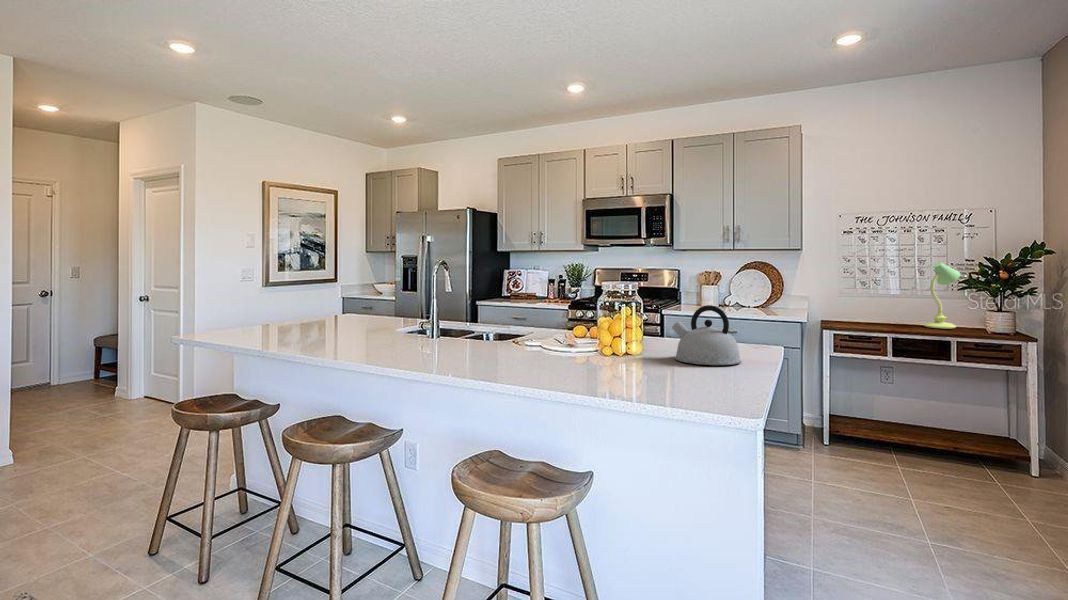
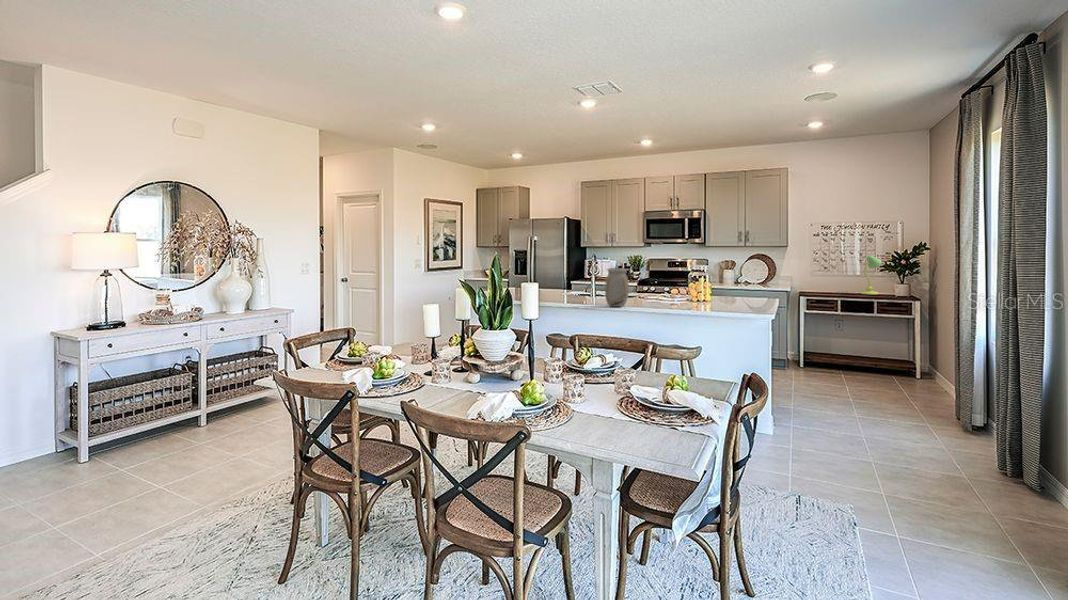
vase: none [435,275,481,352] -> present [605,268,629,307]
kettle: present [672,305,741,365] -> none [724,282,758,310]

